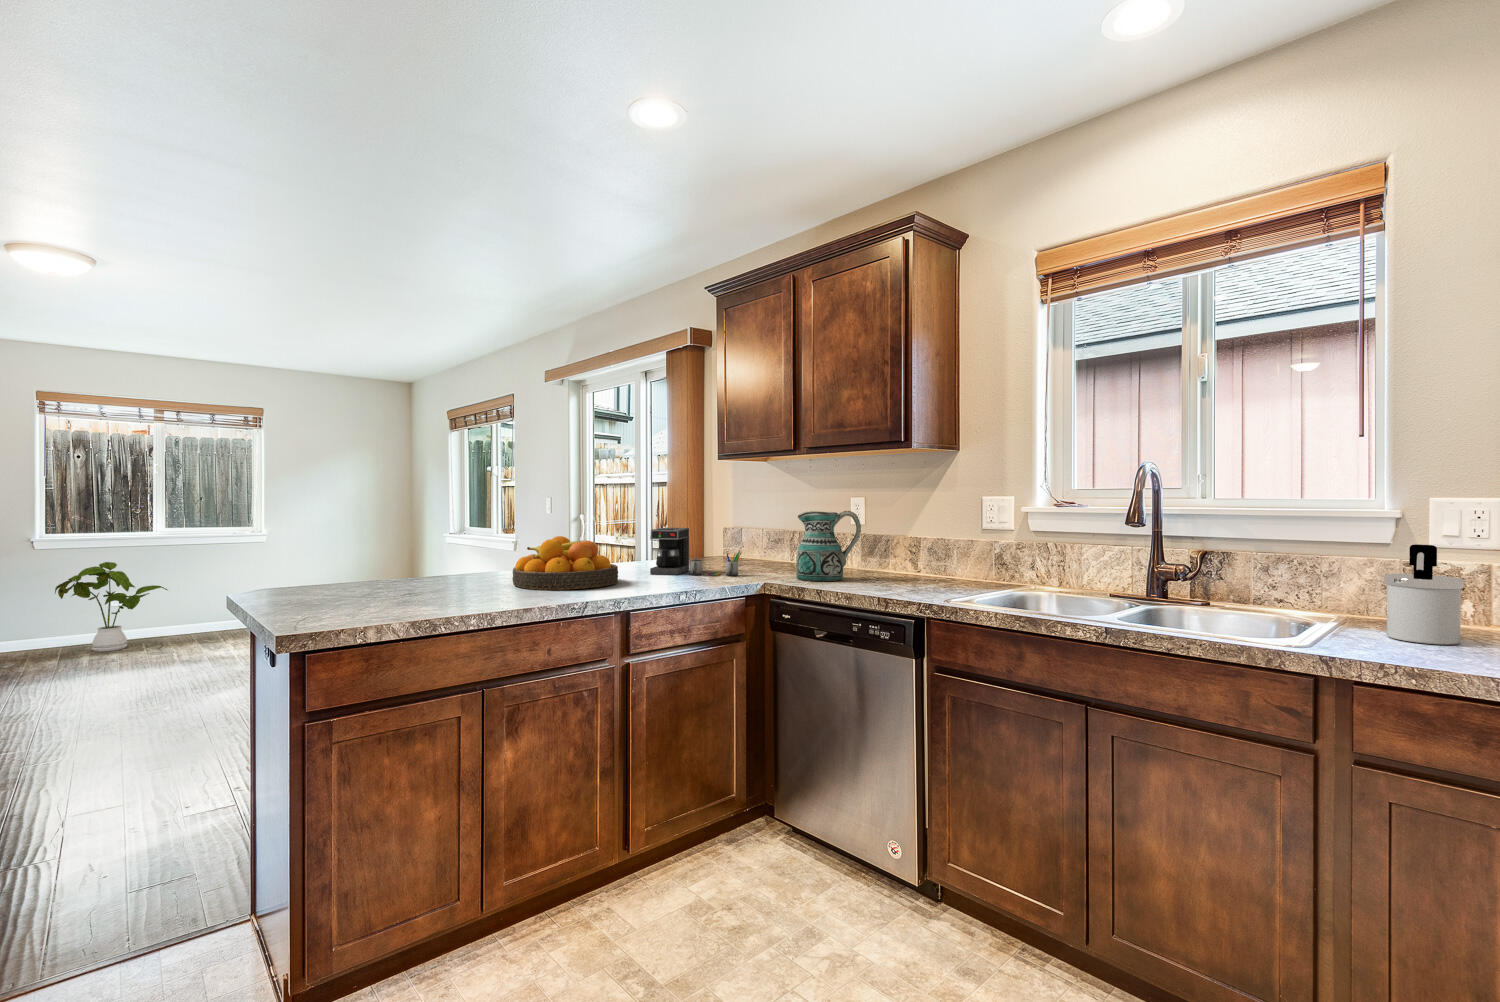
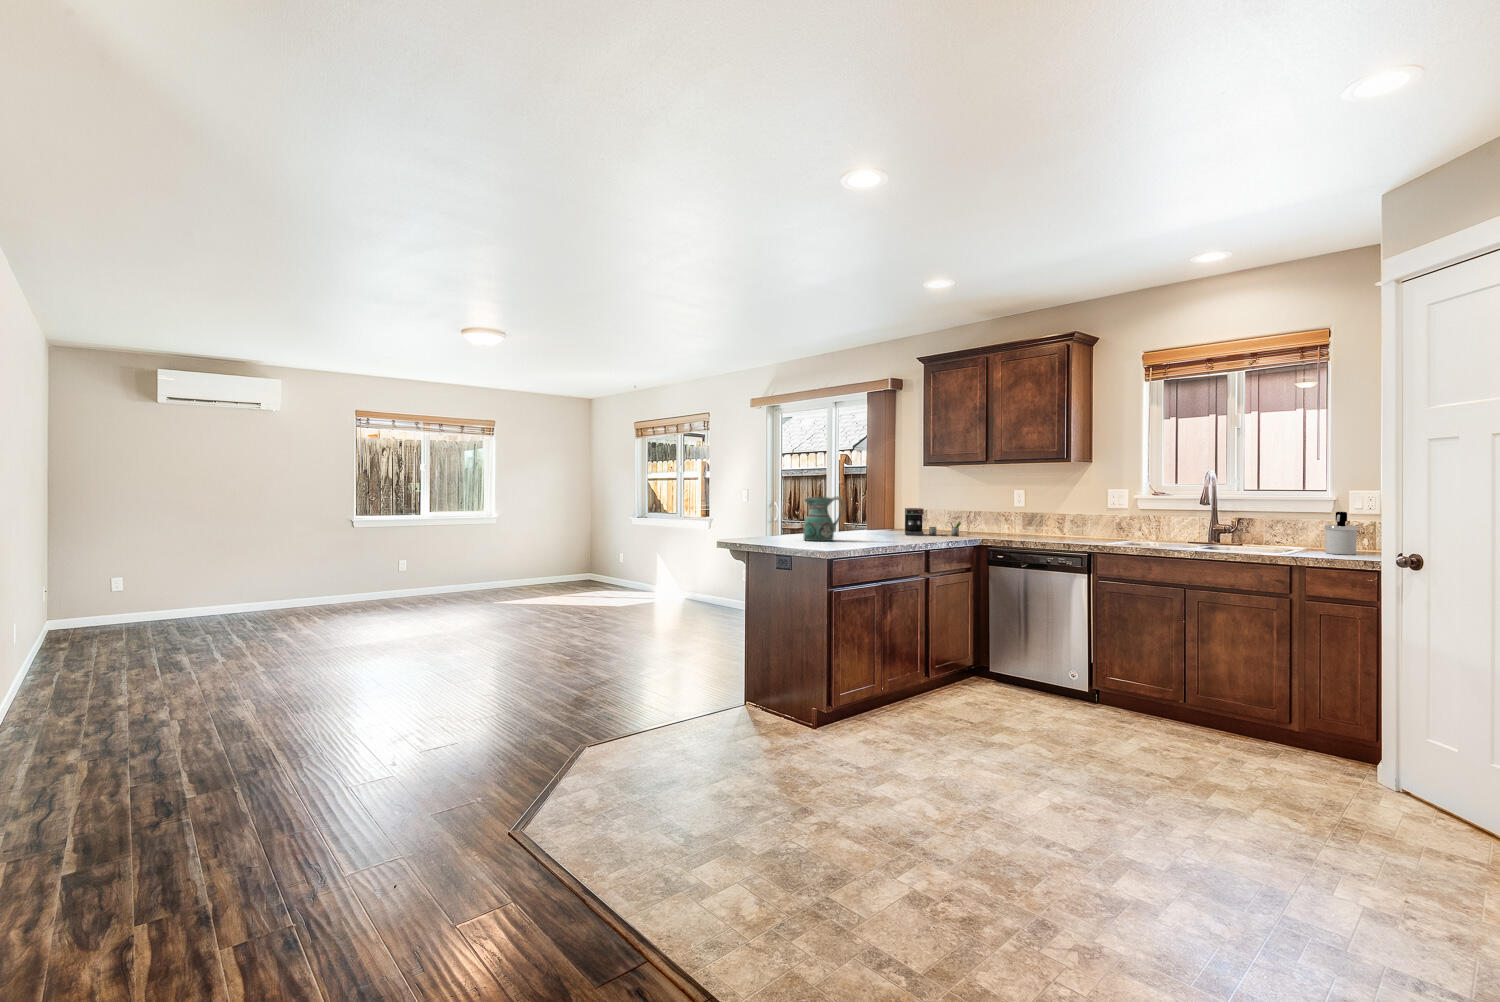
ceramic pitcher: present [796,511,861,581] -> present [804,496,845,541]
fruit bowl: present [512,536,618,590] -> none [849,512,907,540]
house plant: present [55,562,167,652] -> none [371,537,438,603]

